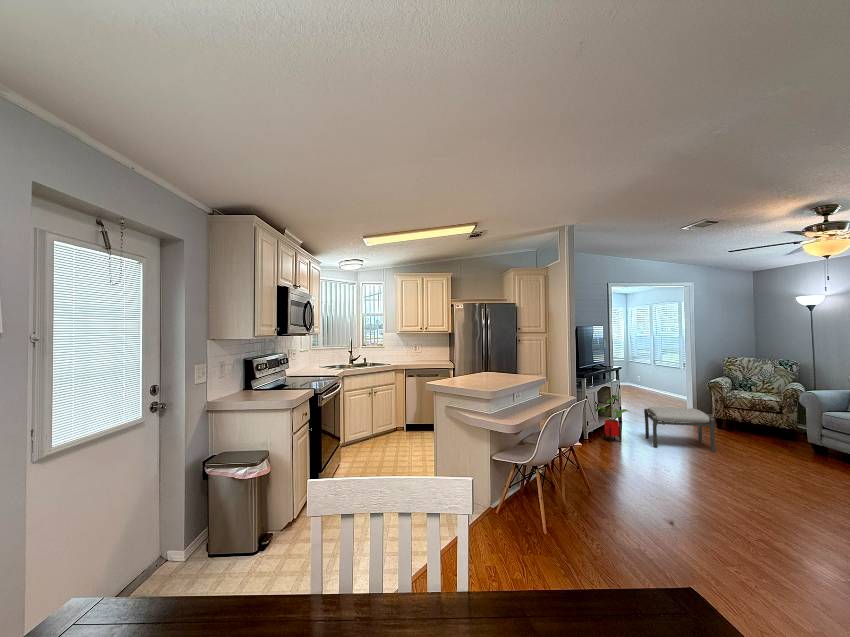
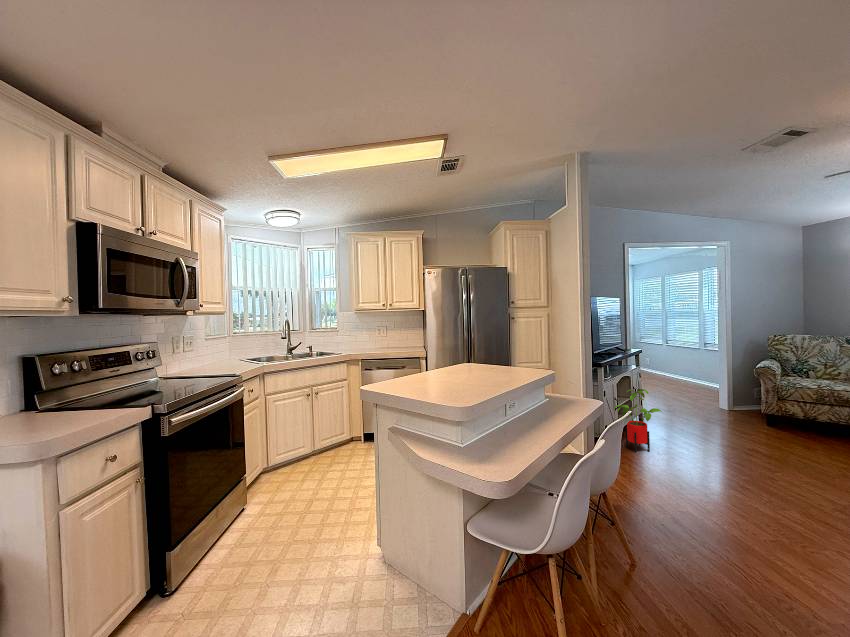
ottoman: present [644,407,716,452] -> none [679,404,786,467]

